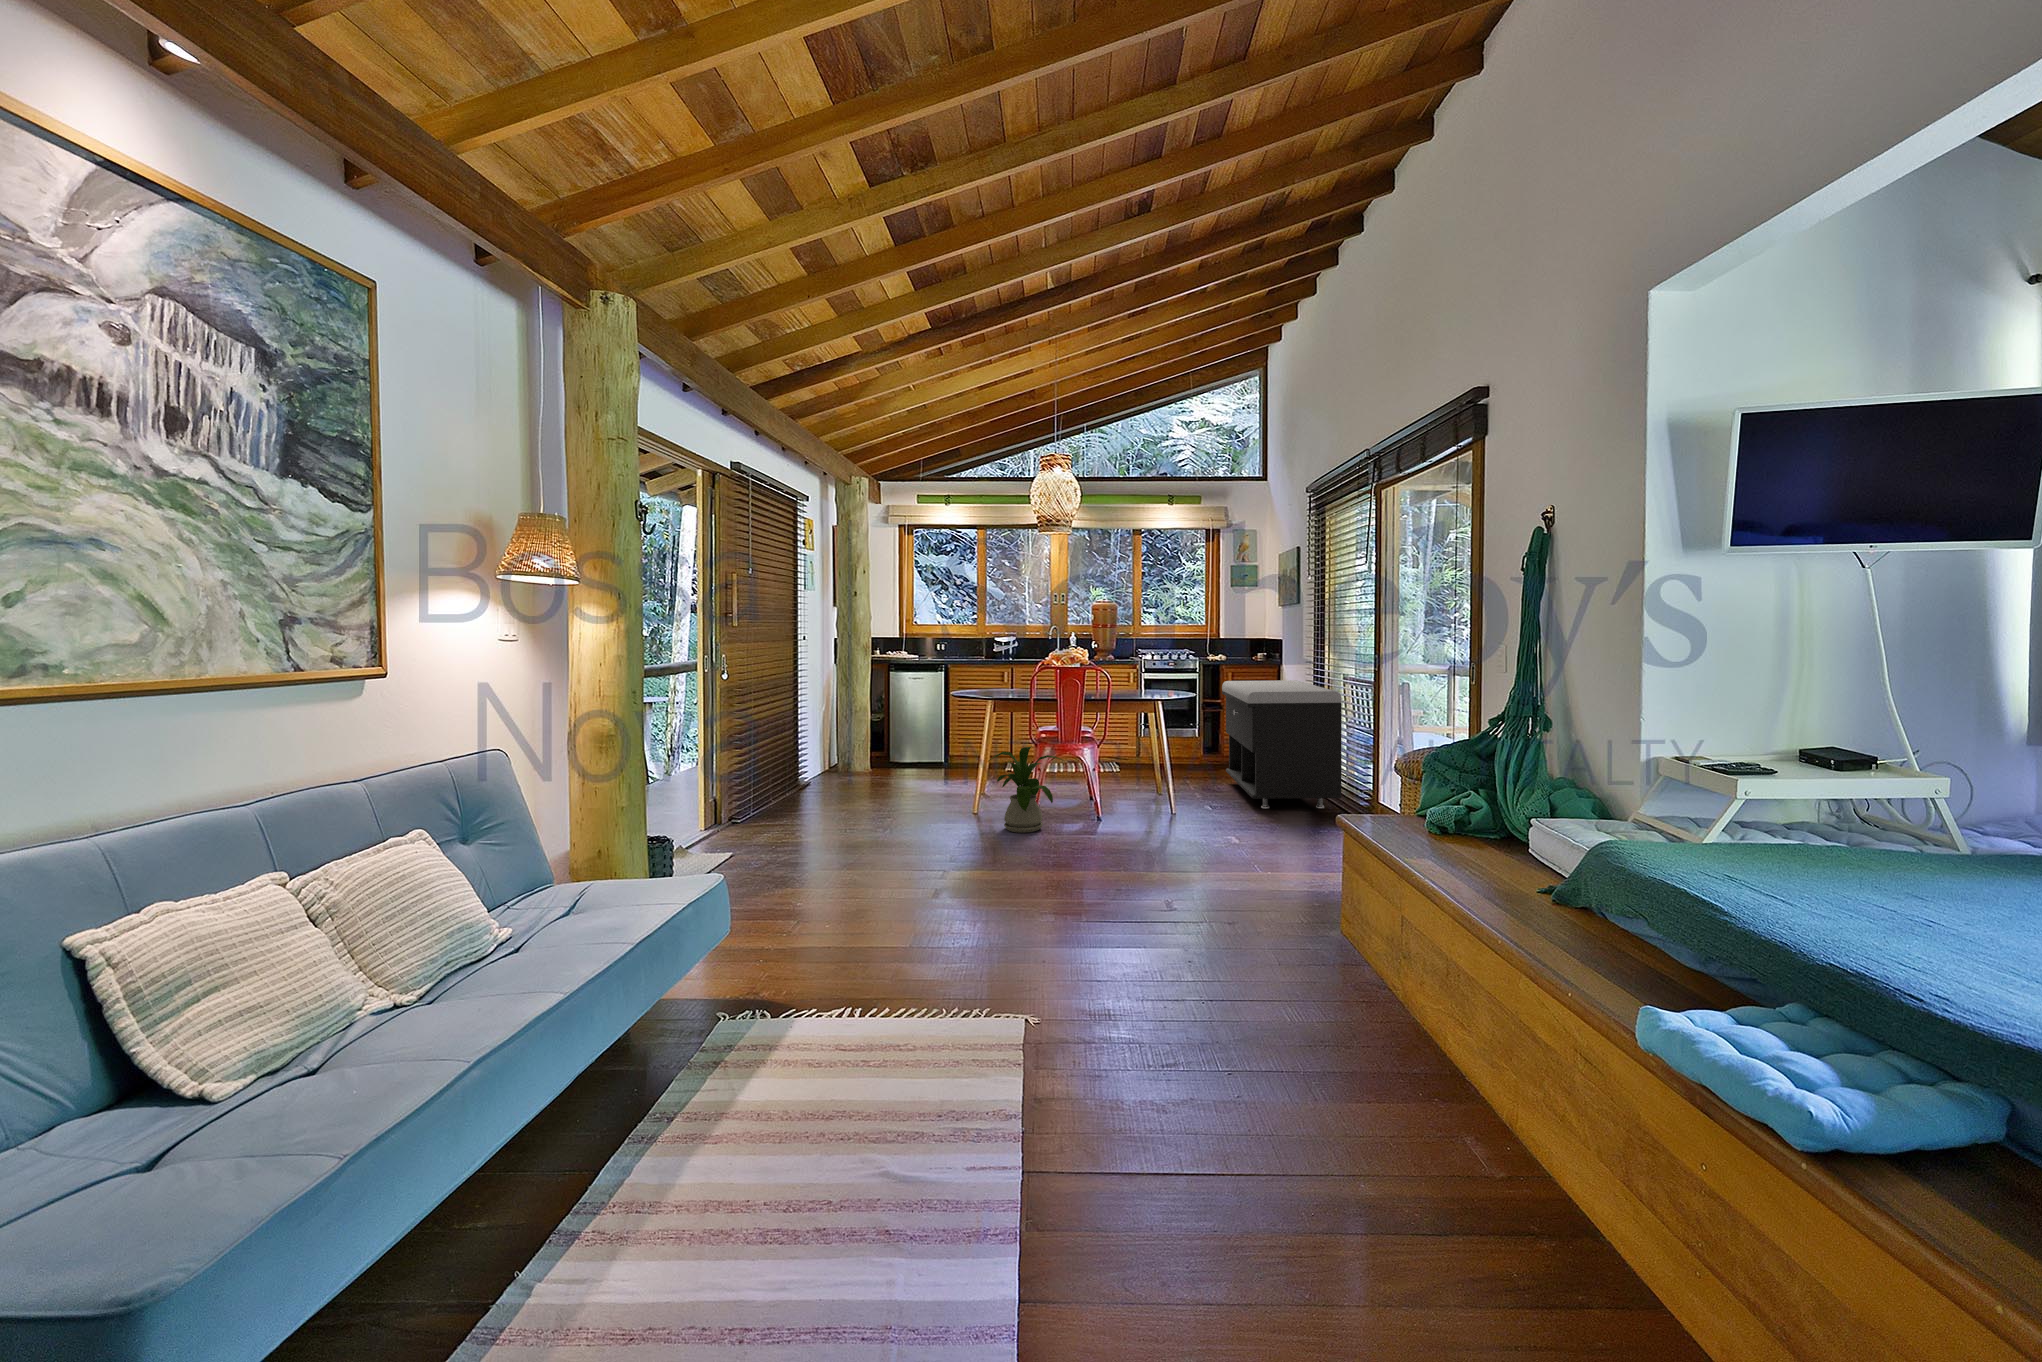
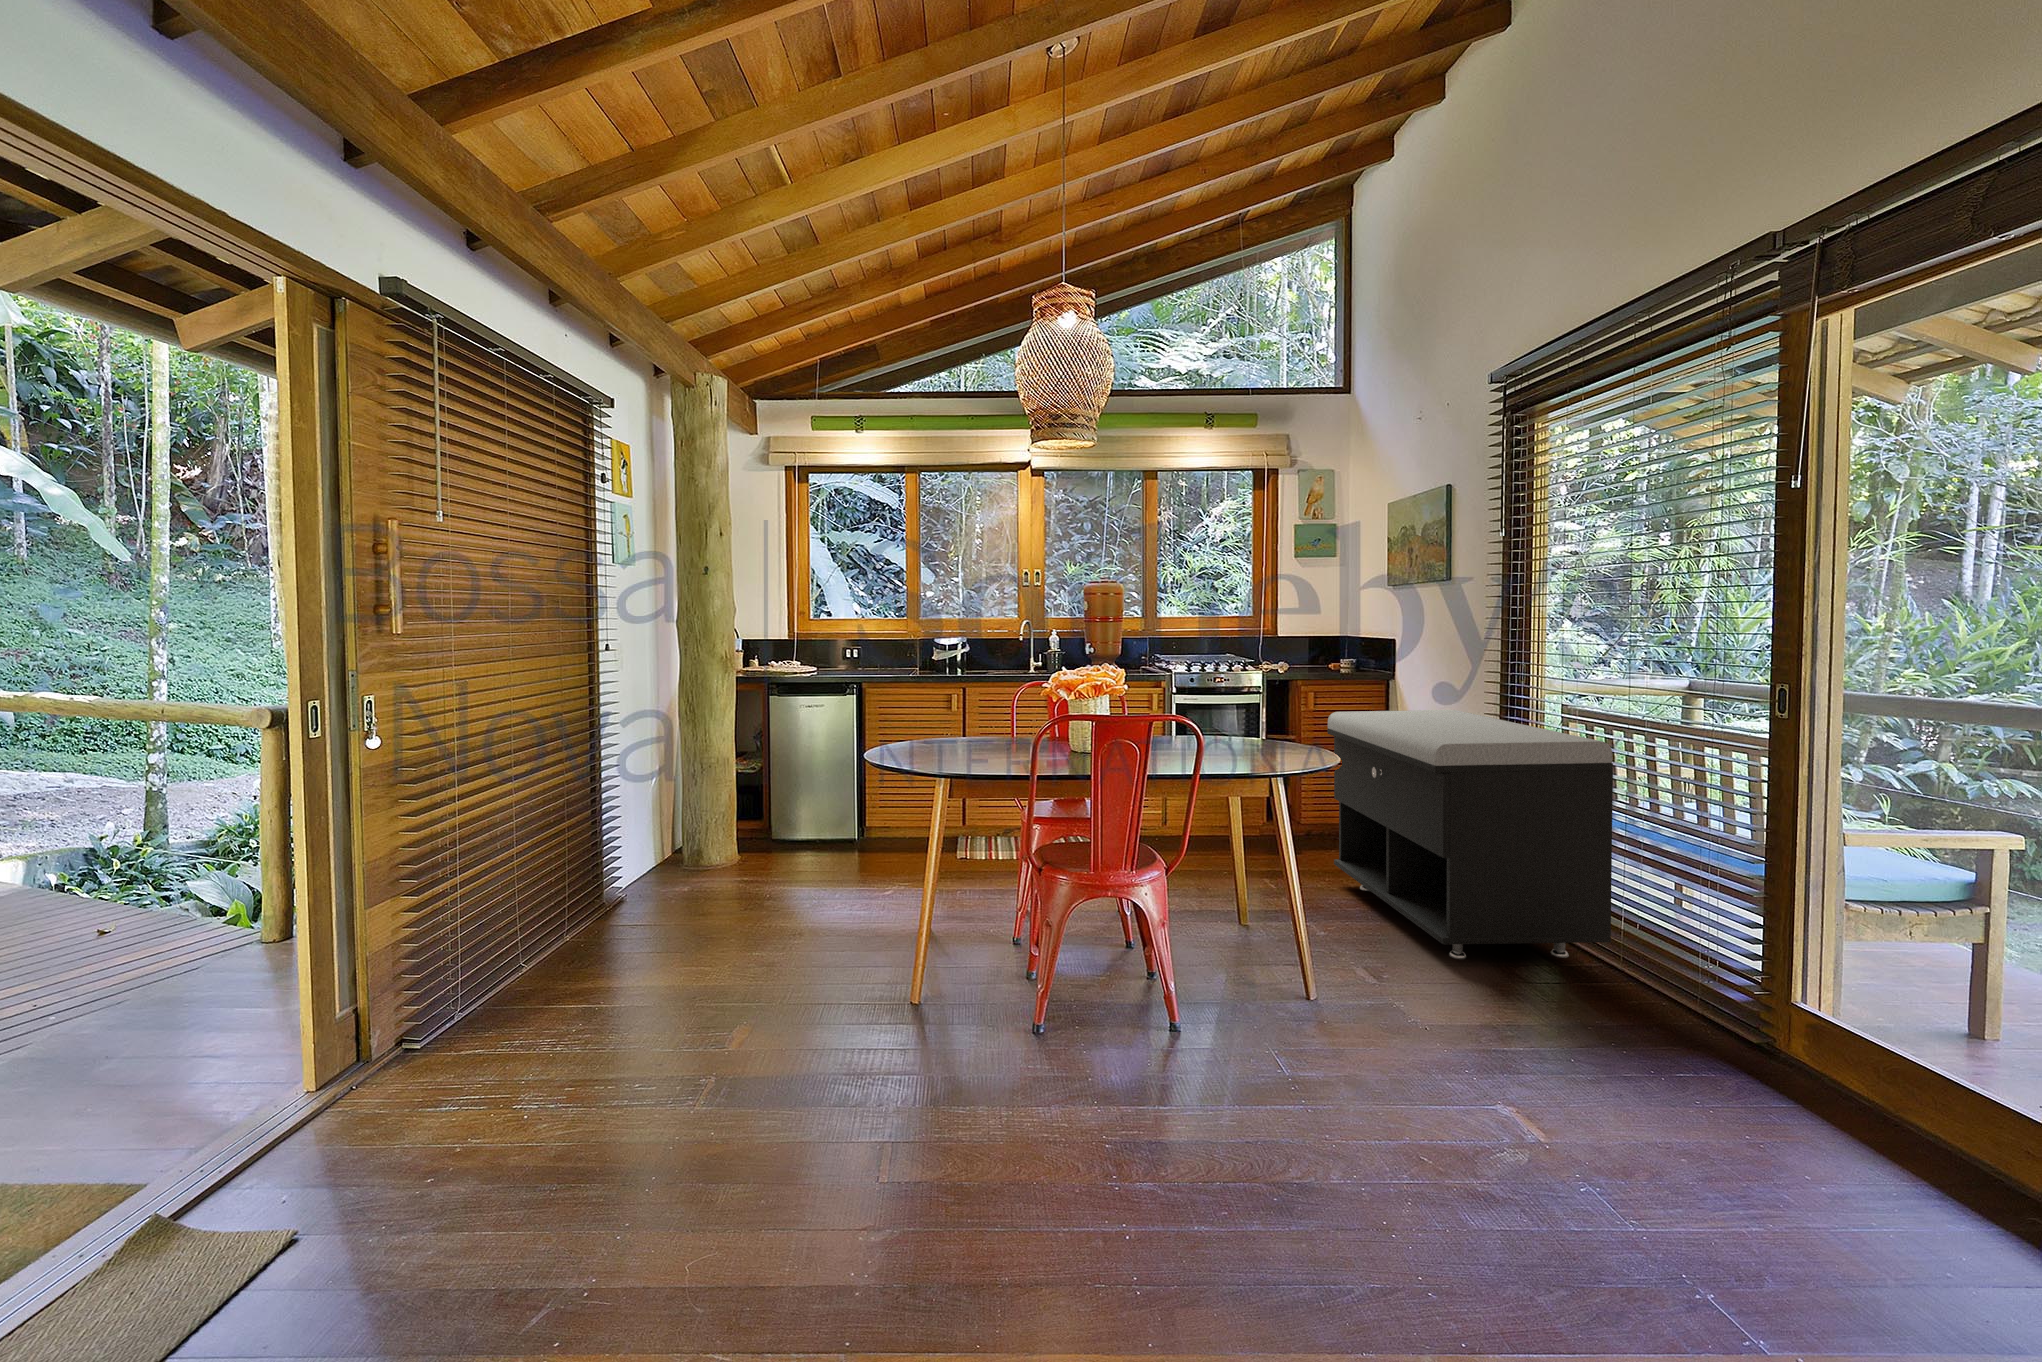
house plant: present [989,746,1062,833] -> none [950,876,1109,1051]

